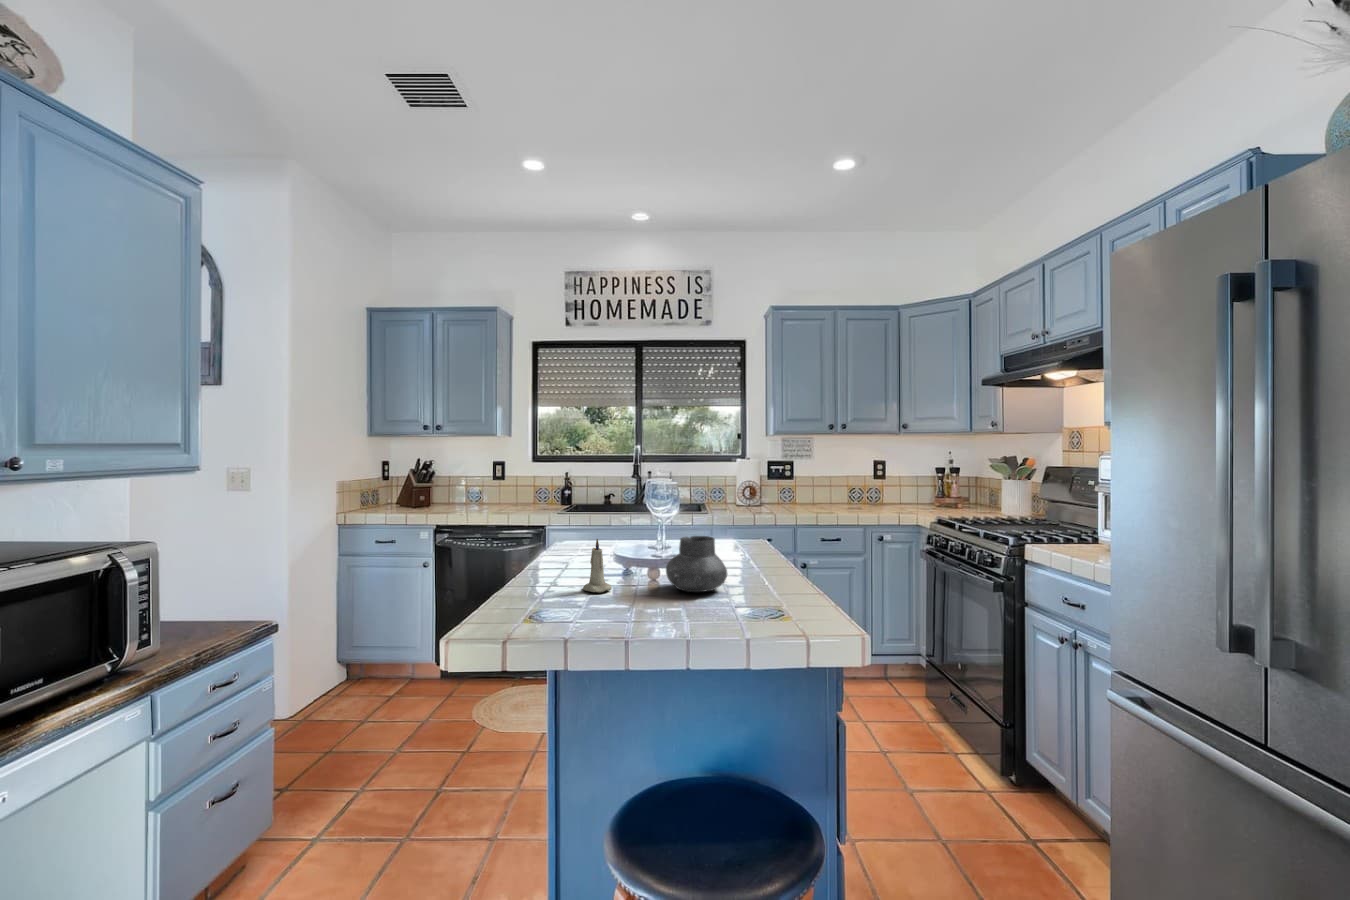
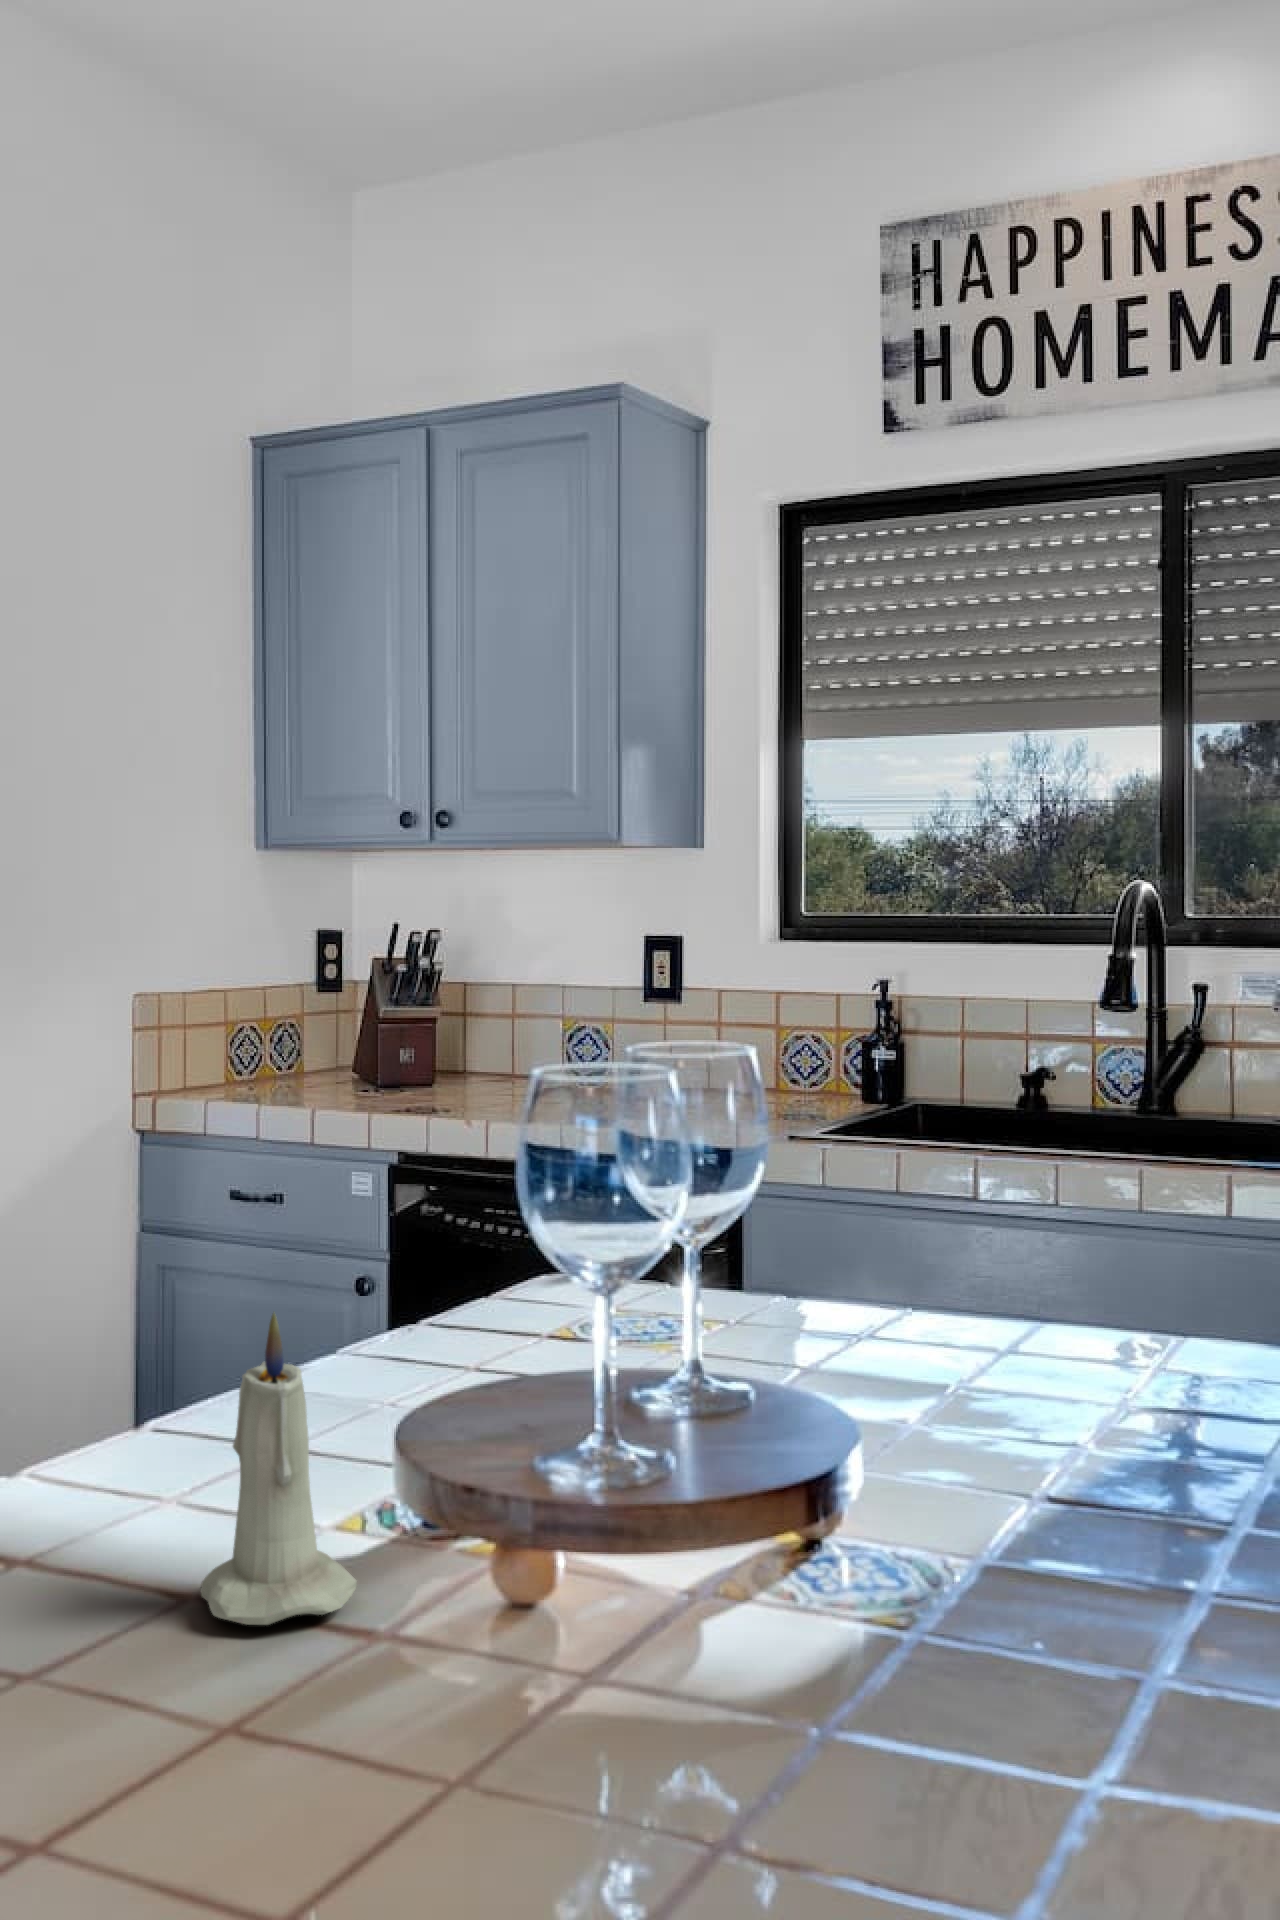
vase: present [666,536,727,592] -> none [614,1349,1014,1738]

